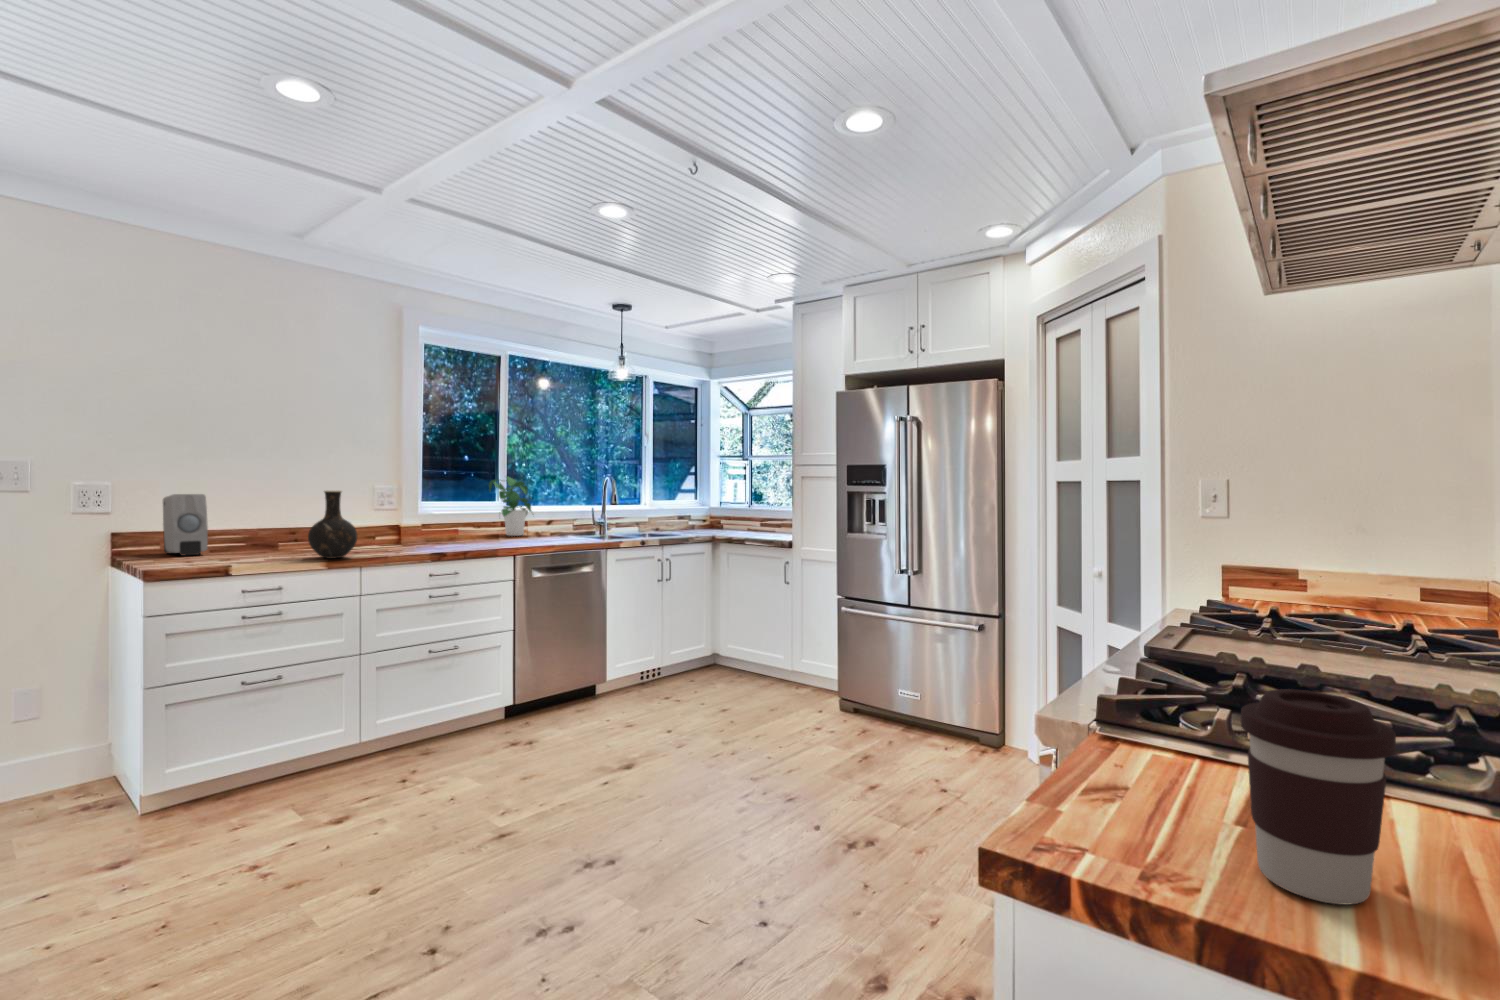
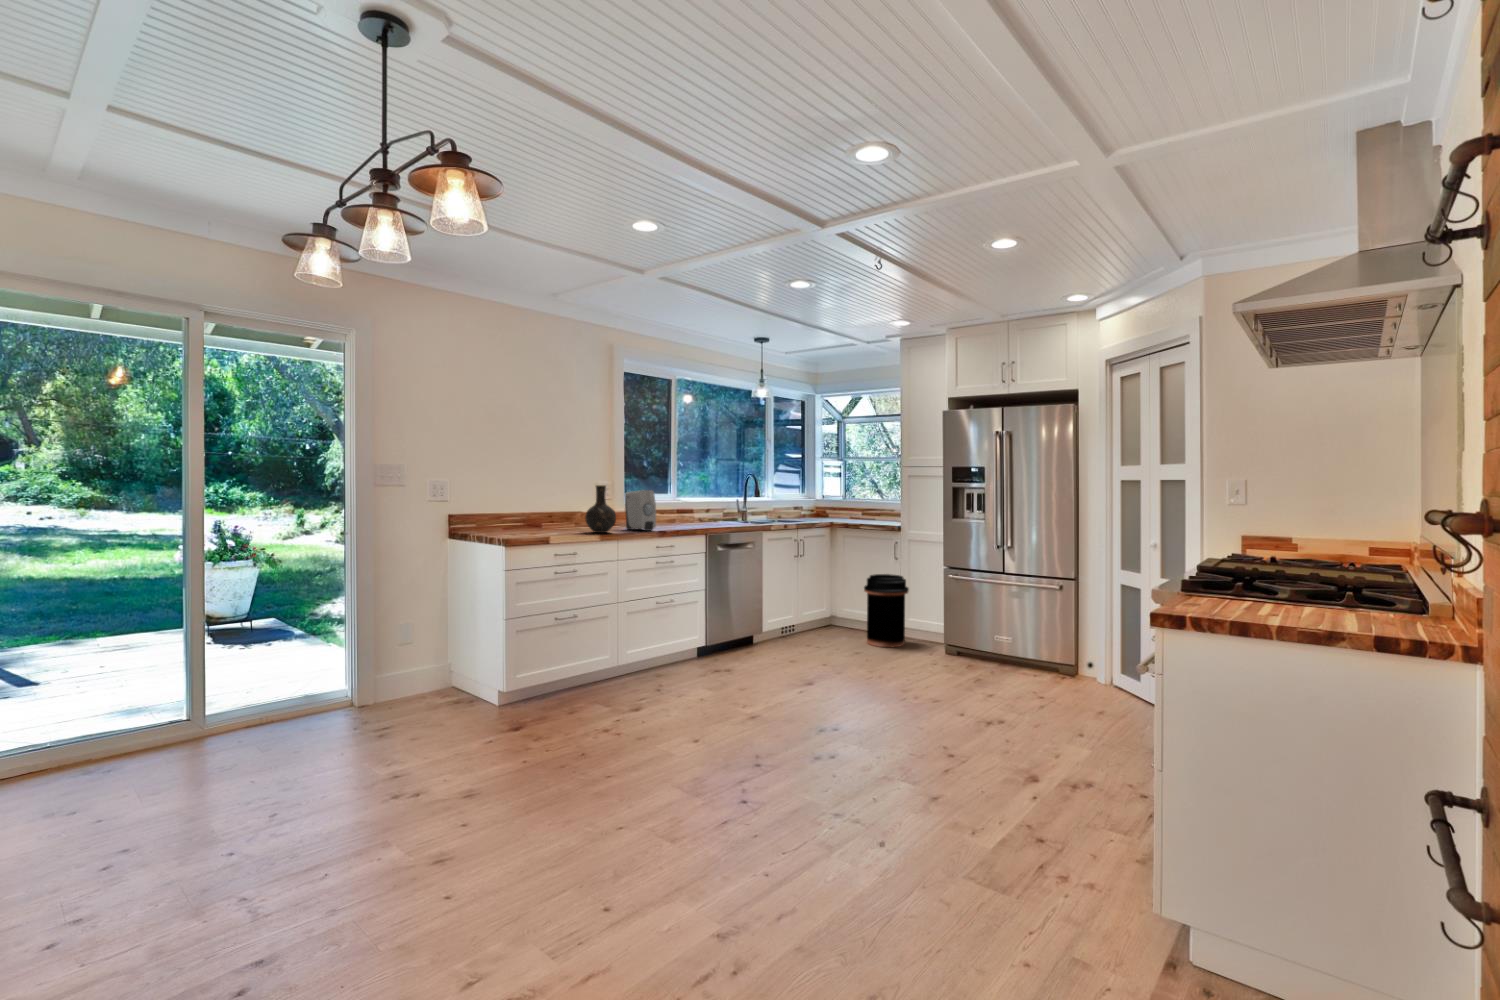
potted plant: present [489,477,531,536] -> none [669,474,702,520]
soap dispenser: present [163,494,208,555] -> present [625,490,656,531]
trash can: none [743,603,799,700] -> present [864,574,909,647]
coffee cup: present [1241,689,1396,905] -> none [1245,555,1297,622]

